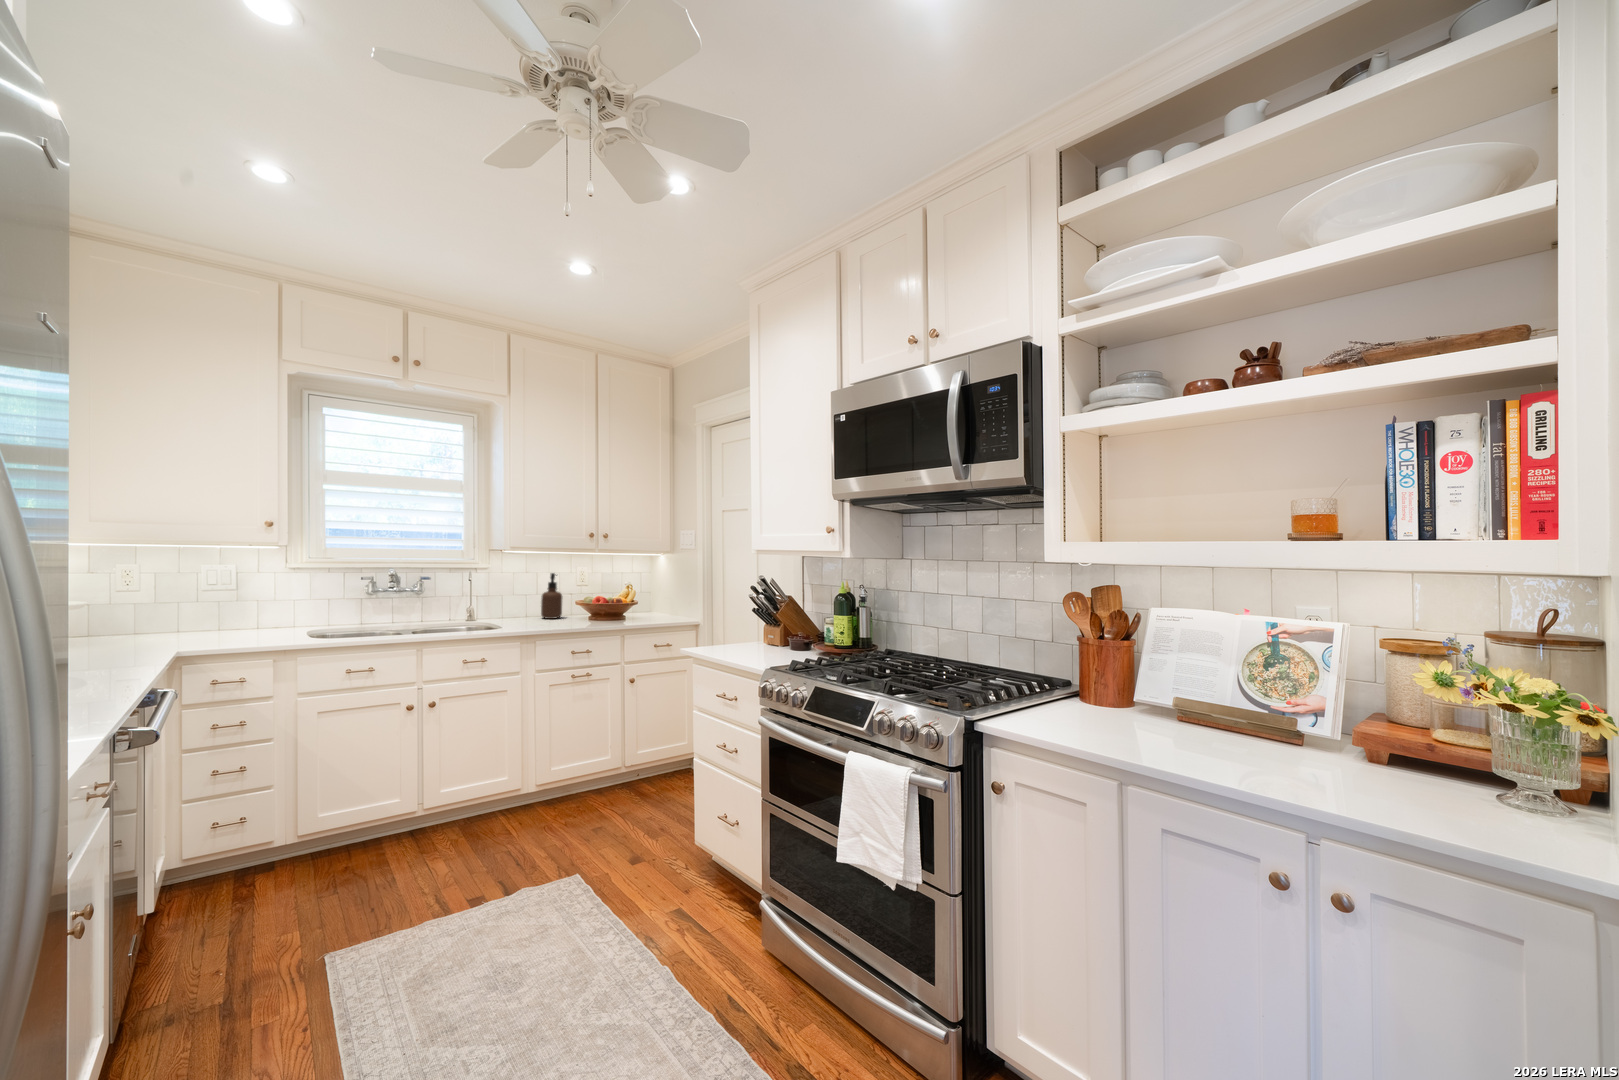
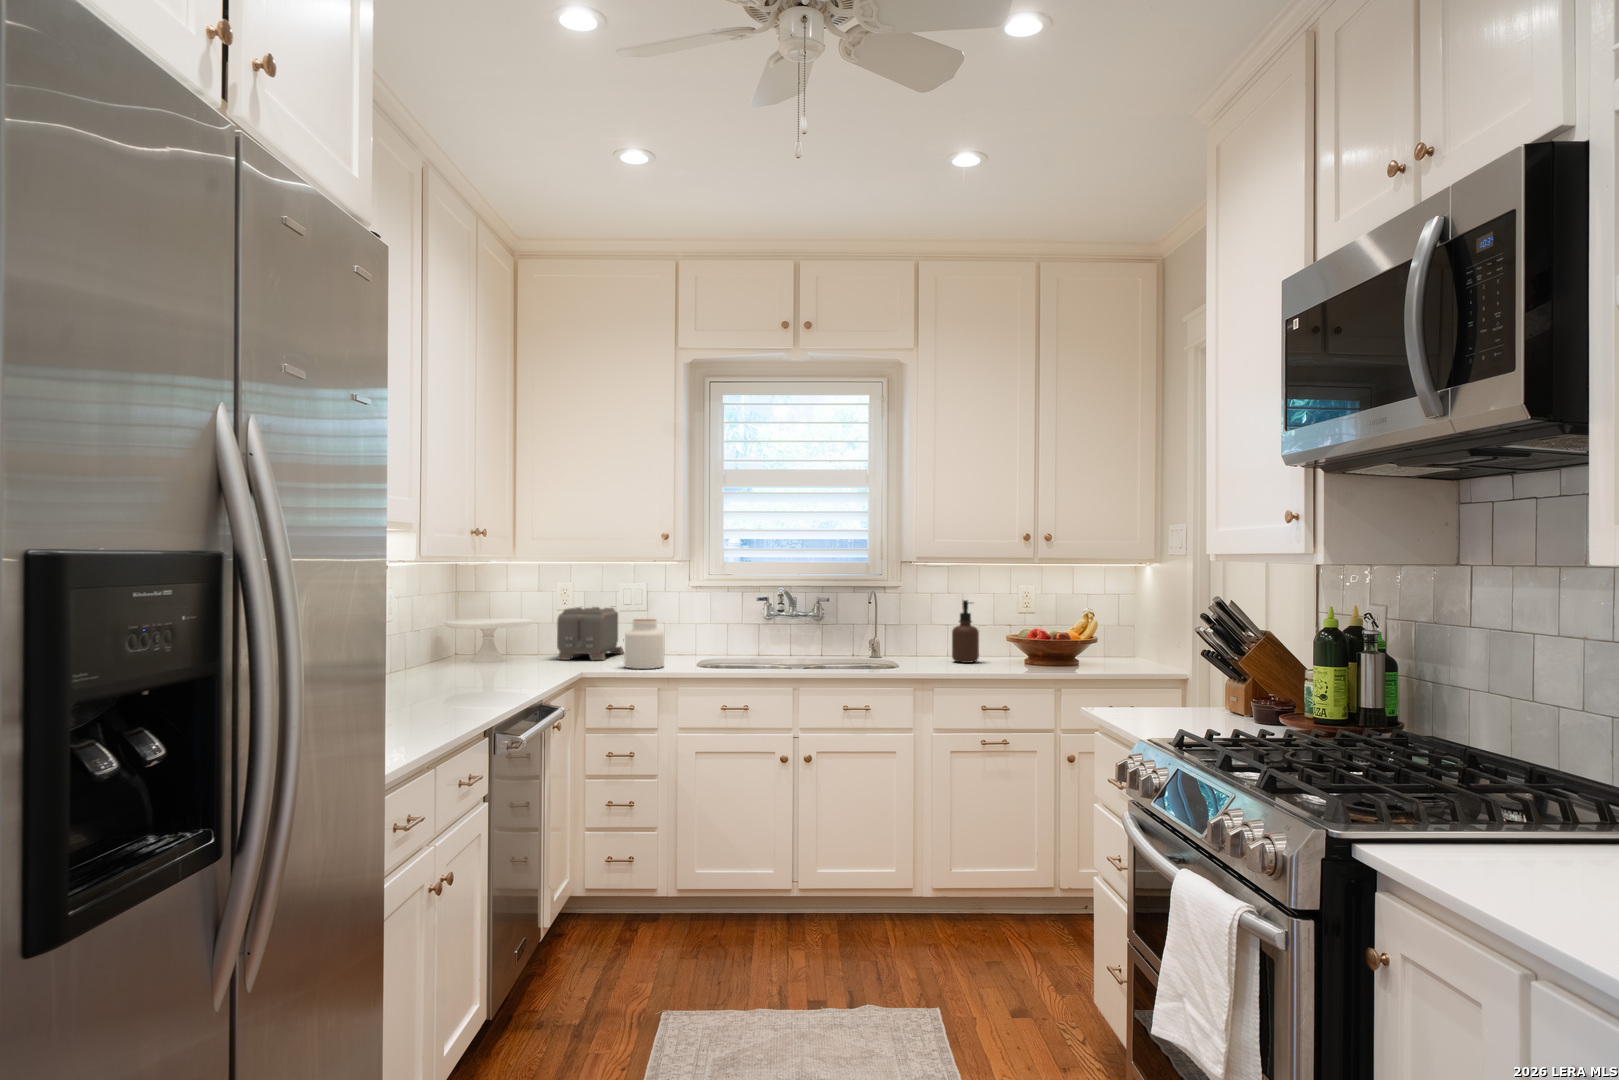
toaster: none [120,584,202,641] -> present [557,606,624,660]
jar: none [227,596,277,644] -> present [624,619,664,669]

